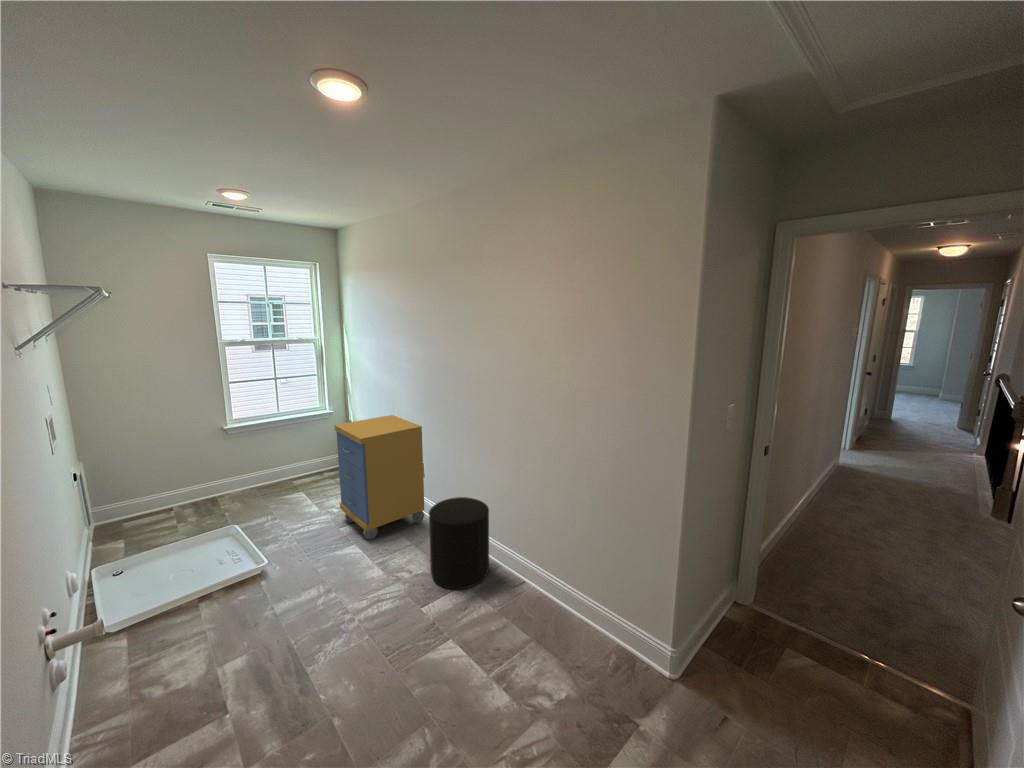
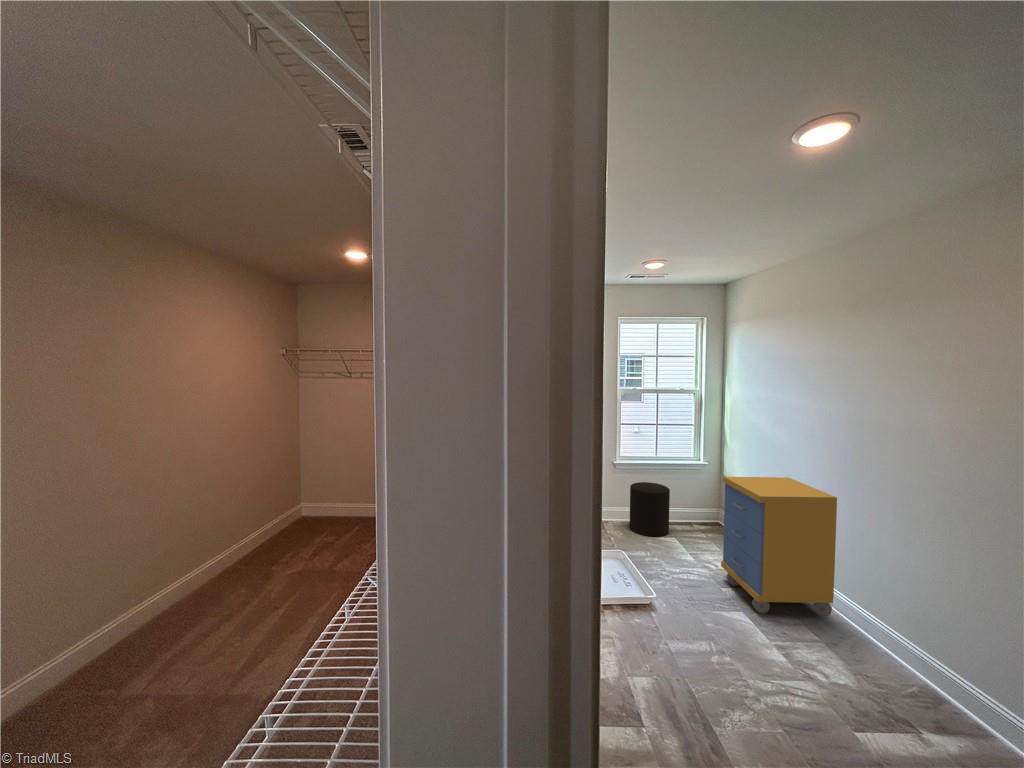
stool: present [429,497,489,589] -> present [630,482,670,537]

